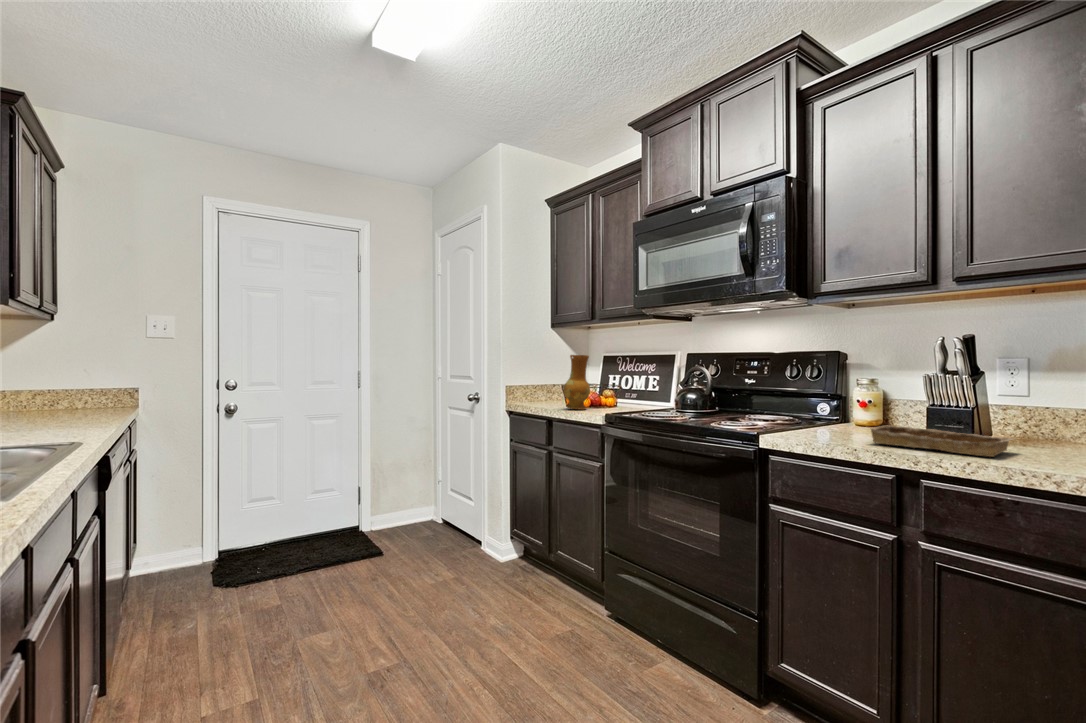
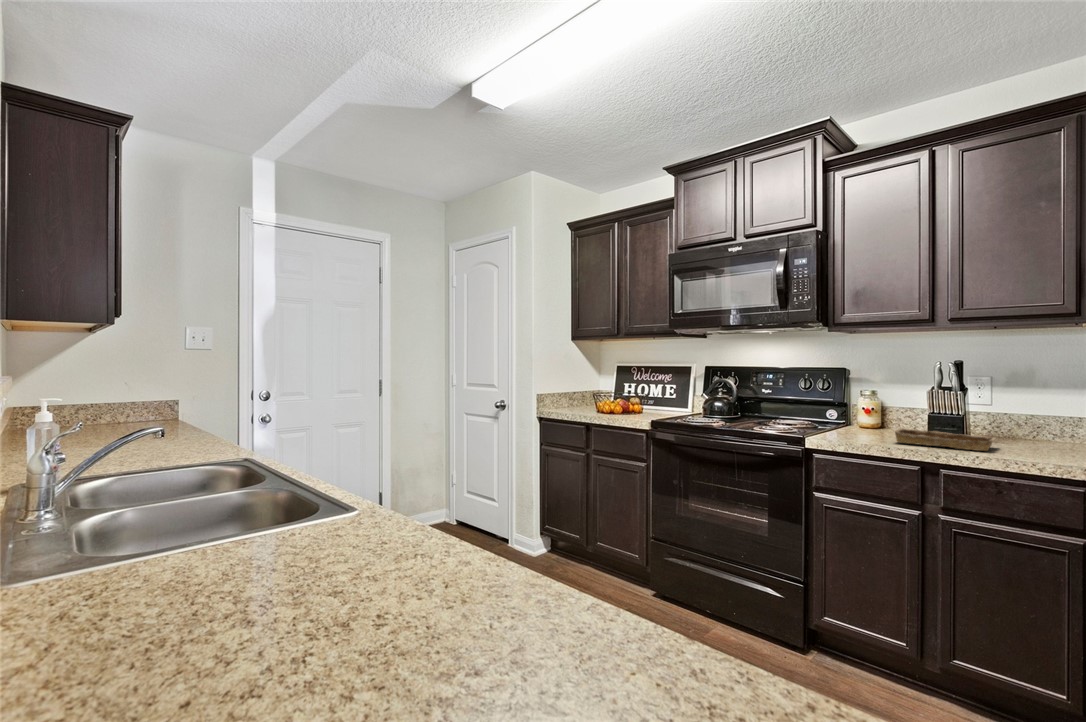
ceramic jug: present [563,355,590,410] -> none [601,367,625,417]

